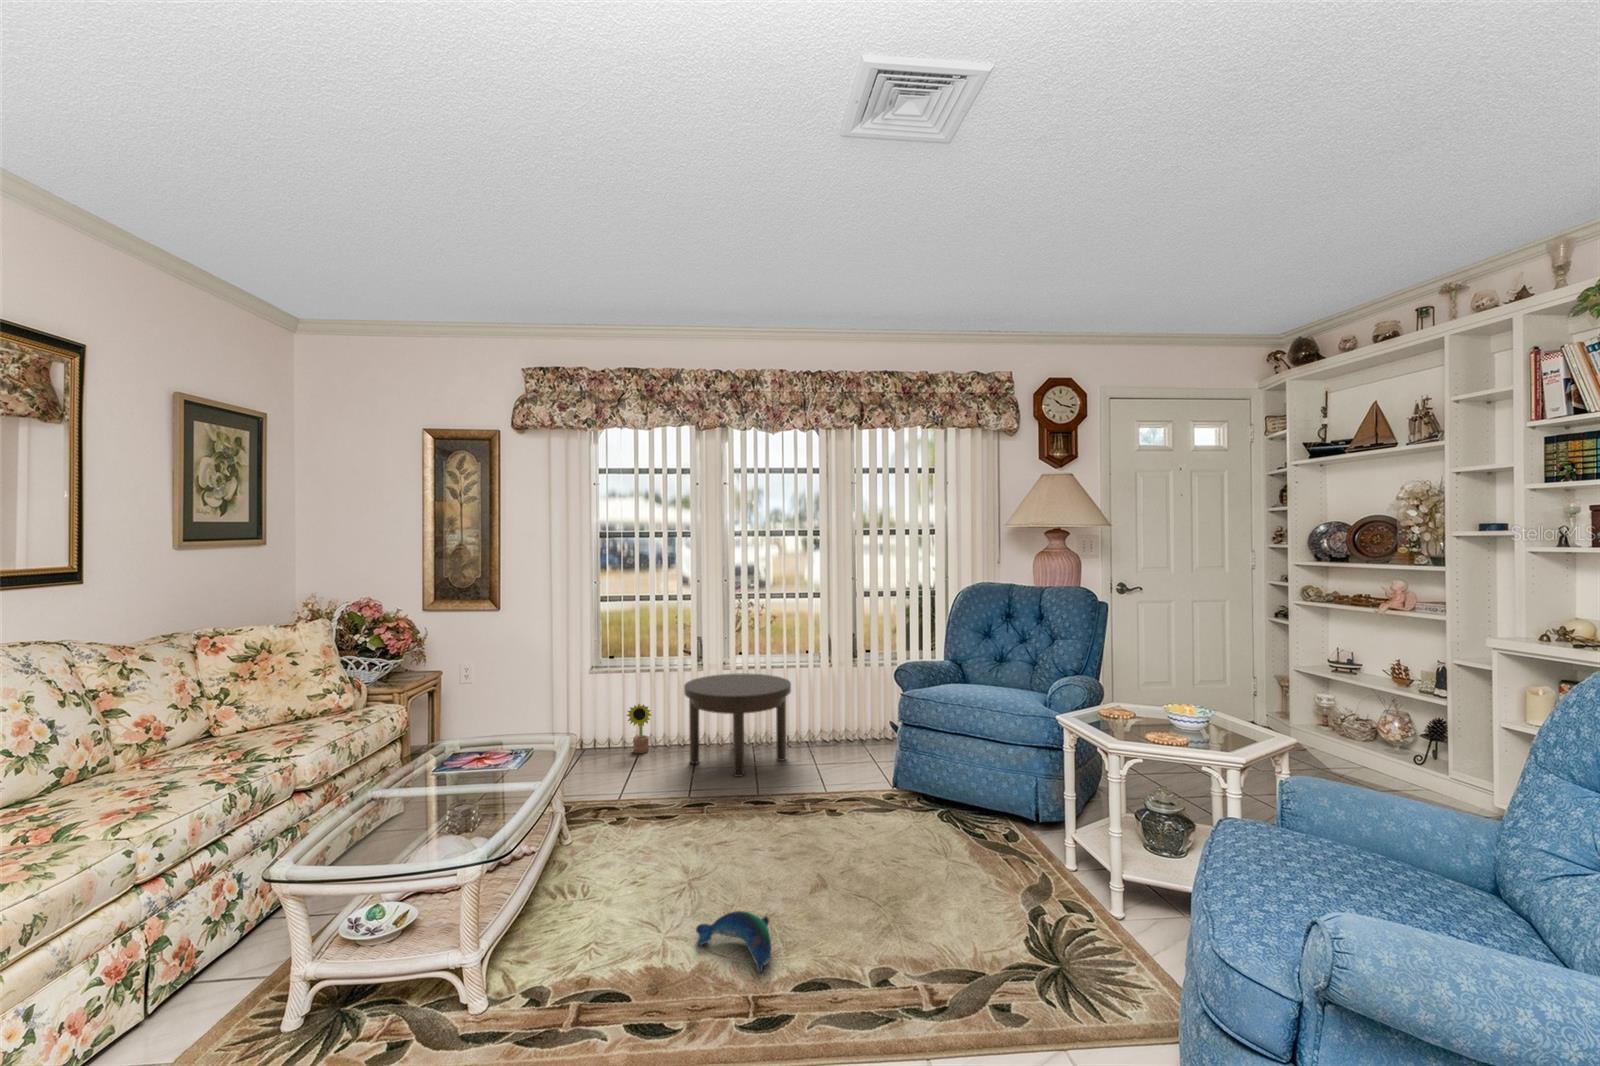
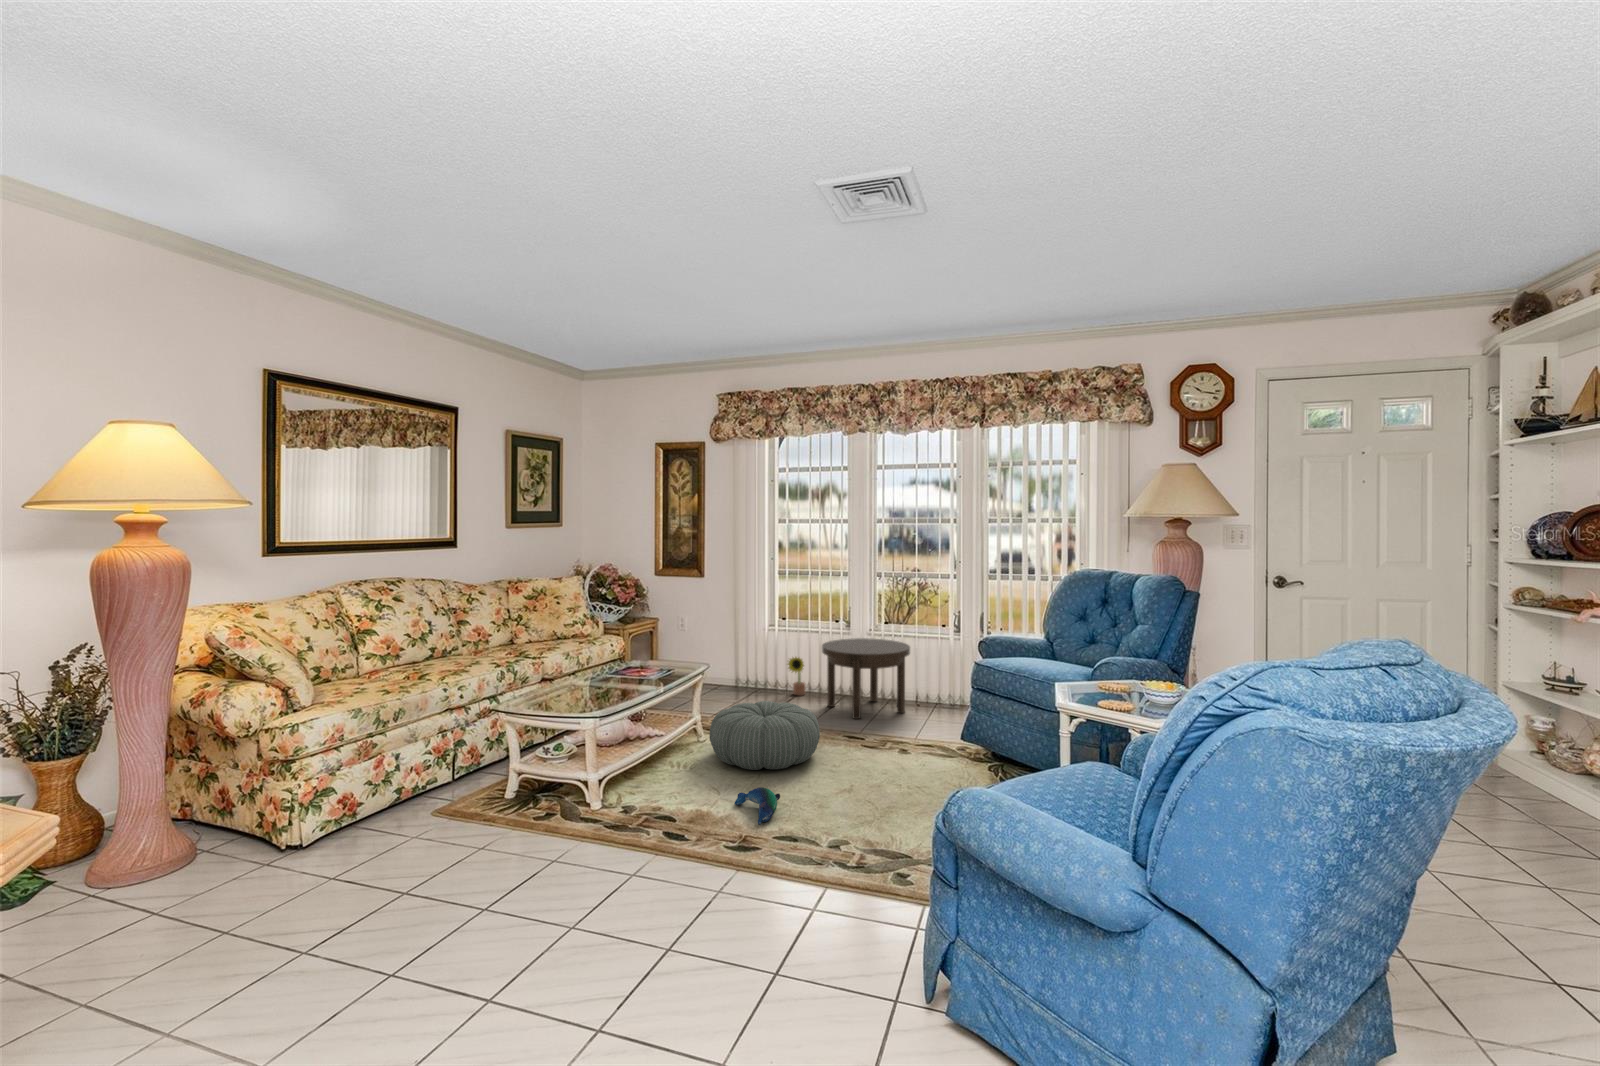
pouf: none [595,773,749,879] -> present [709,701,820,770]

